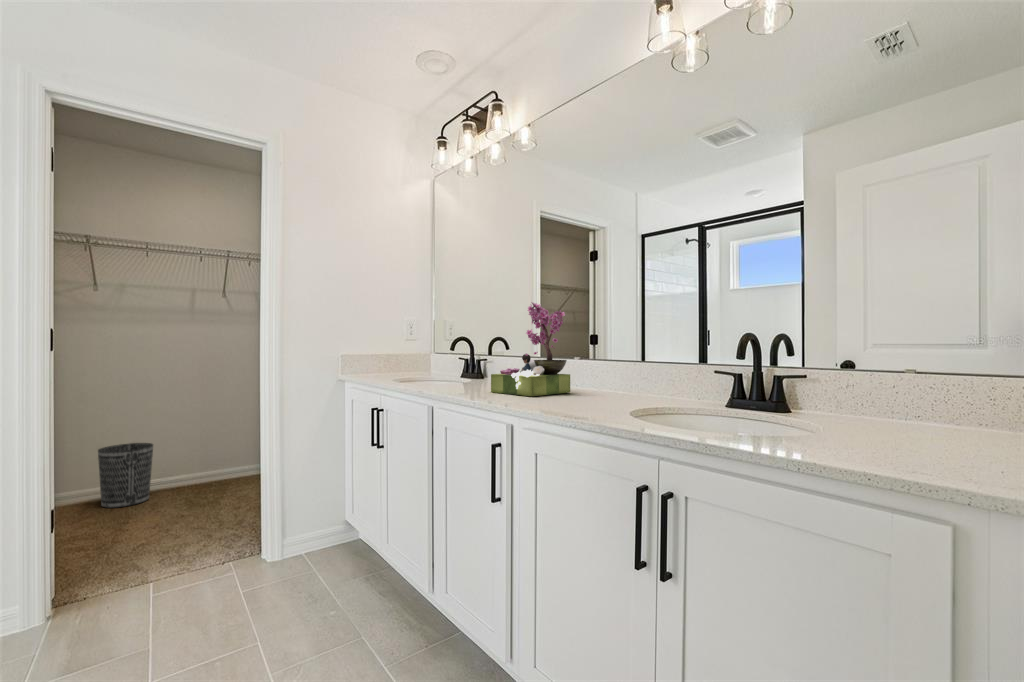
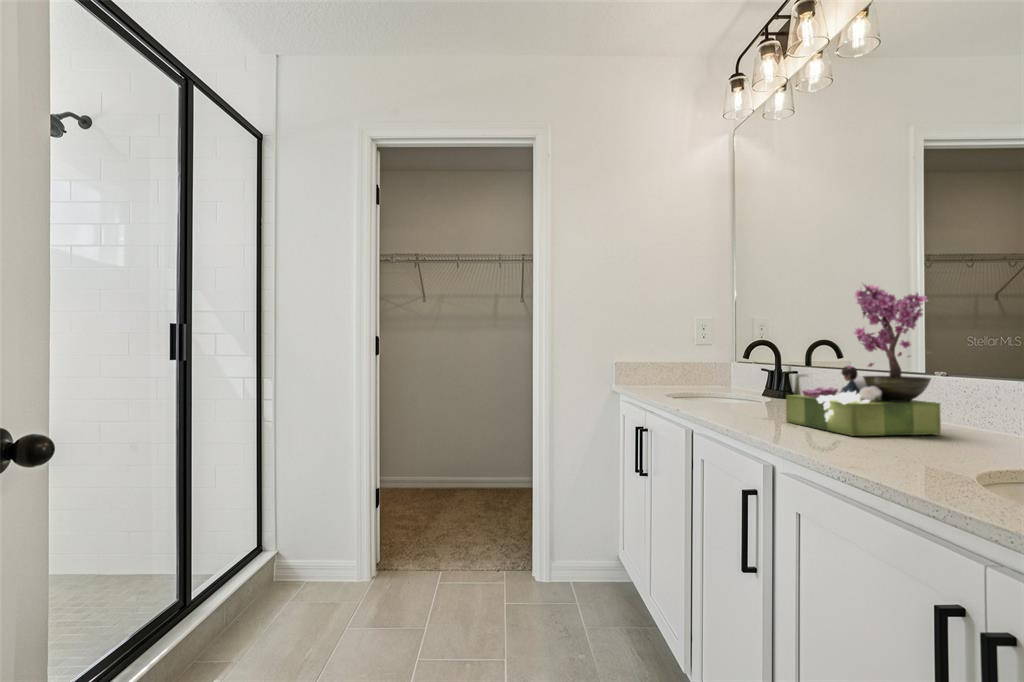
wastebasket: present [98,443,153,508] -> none [429,436,467,491]

